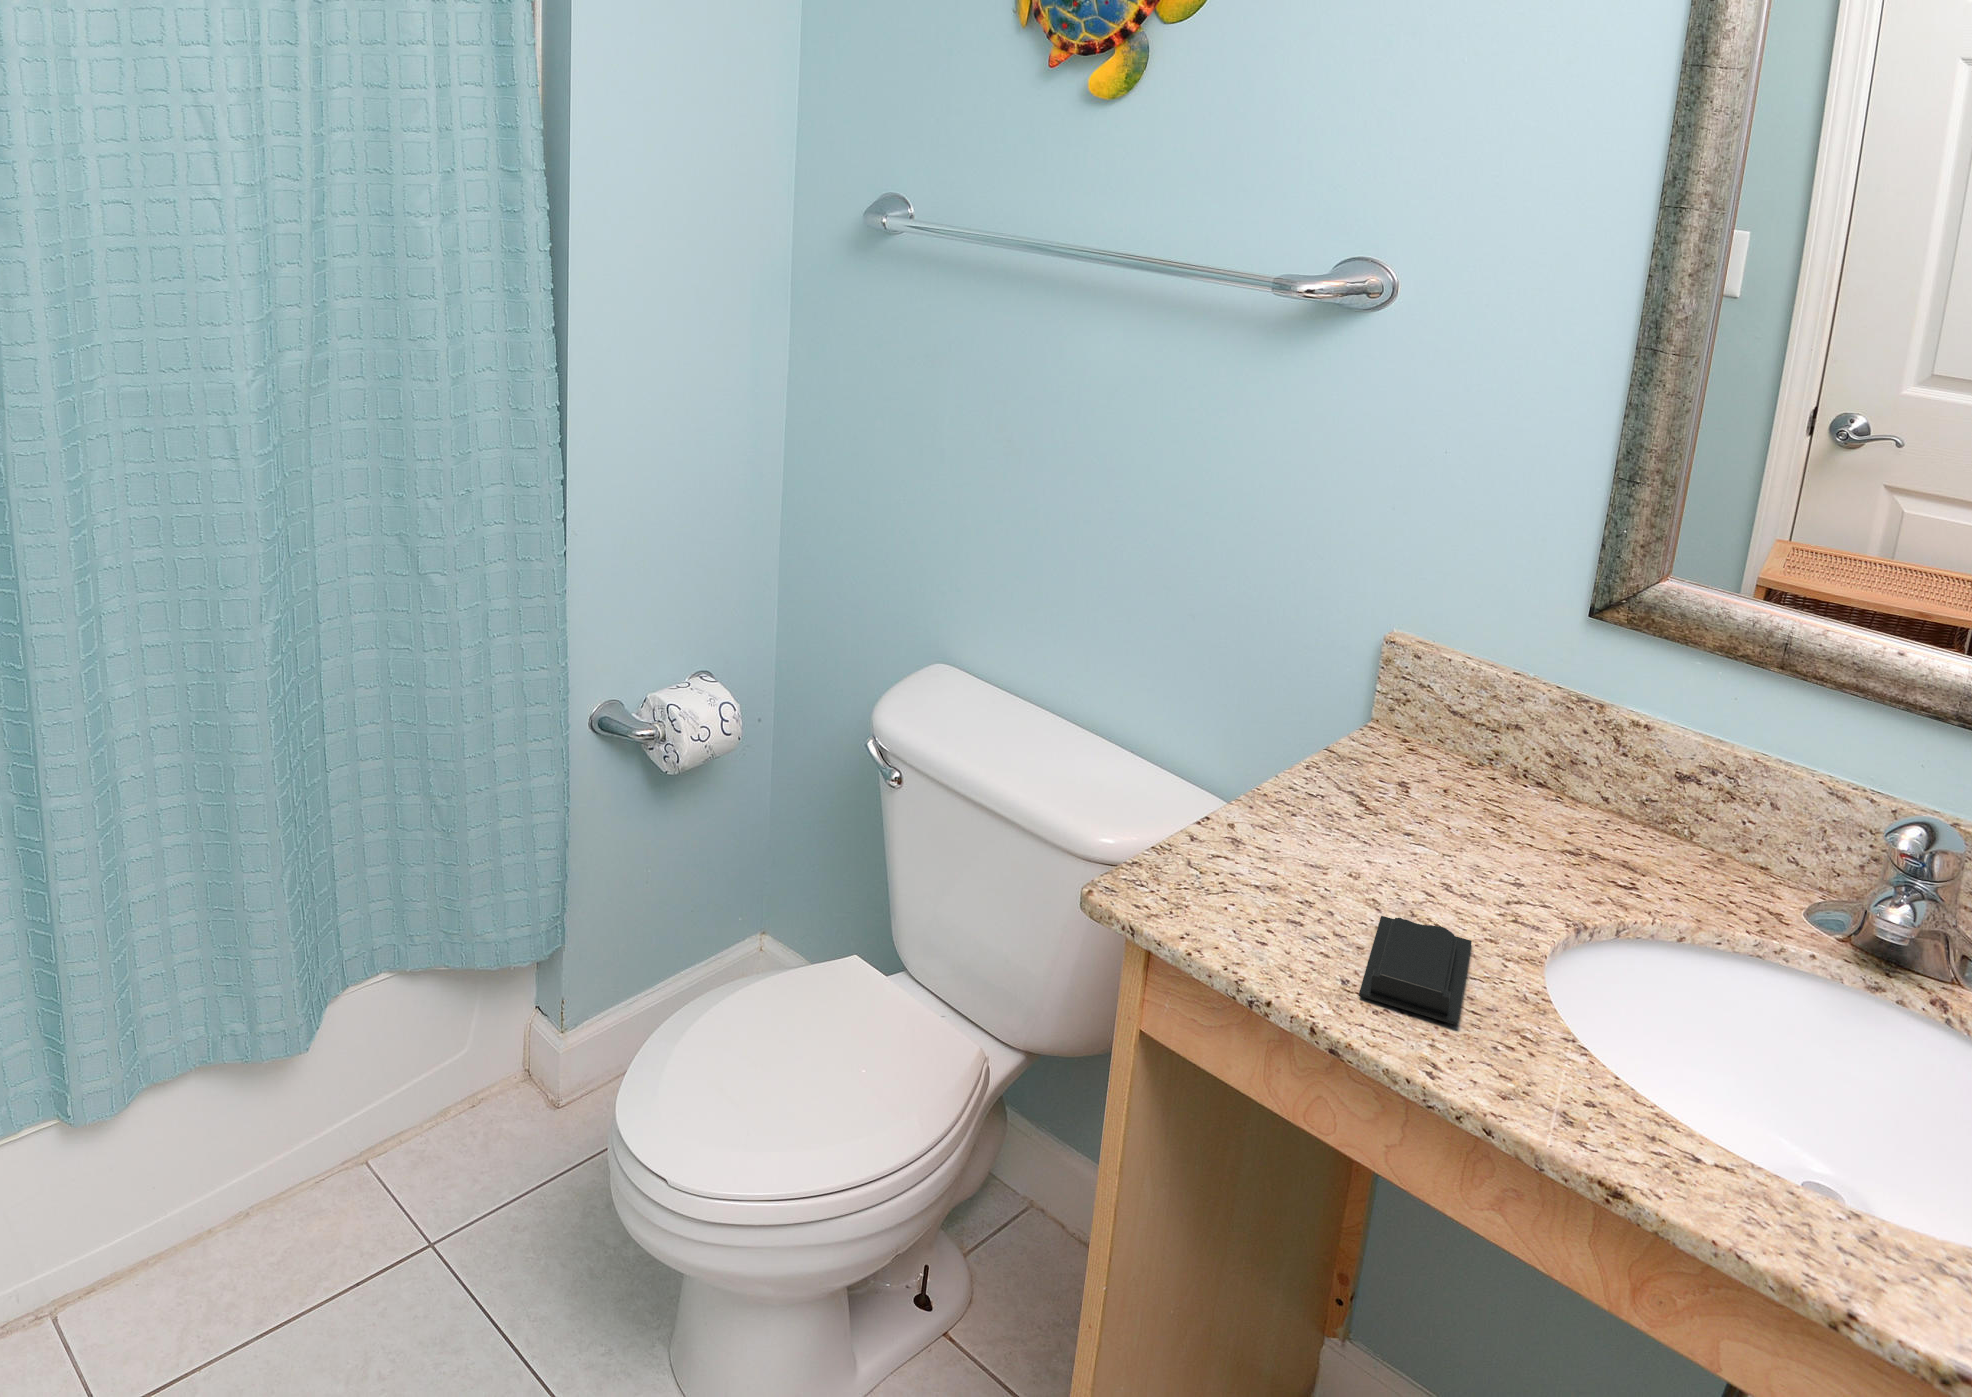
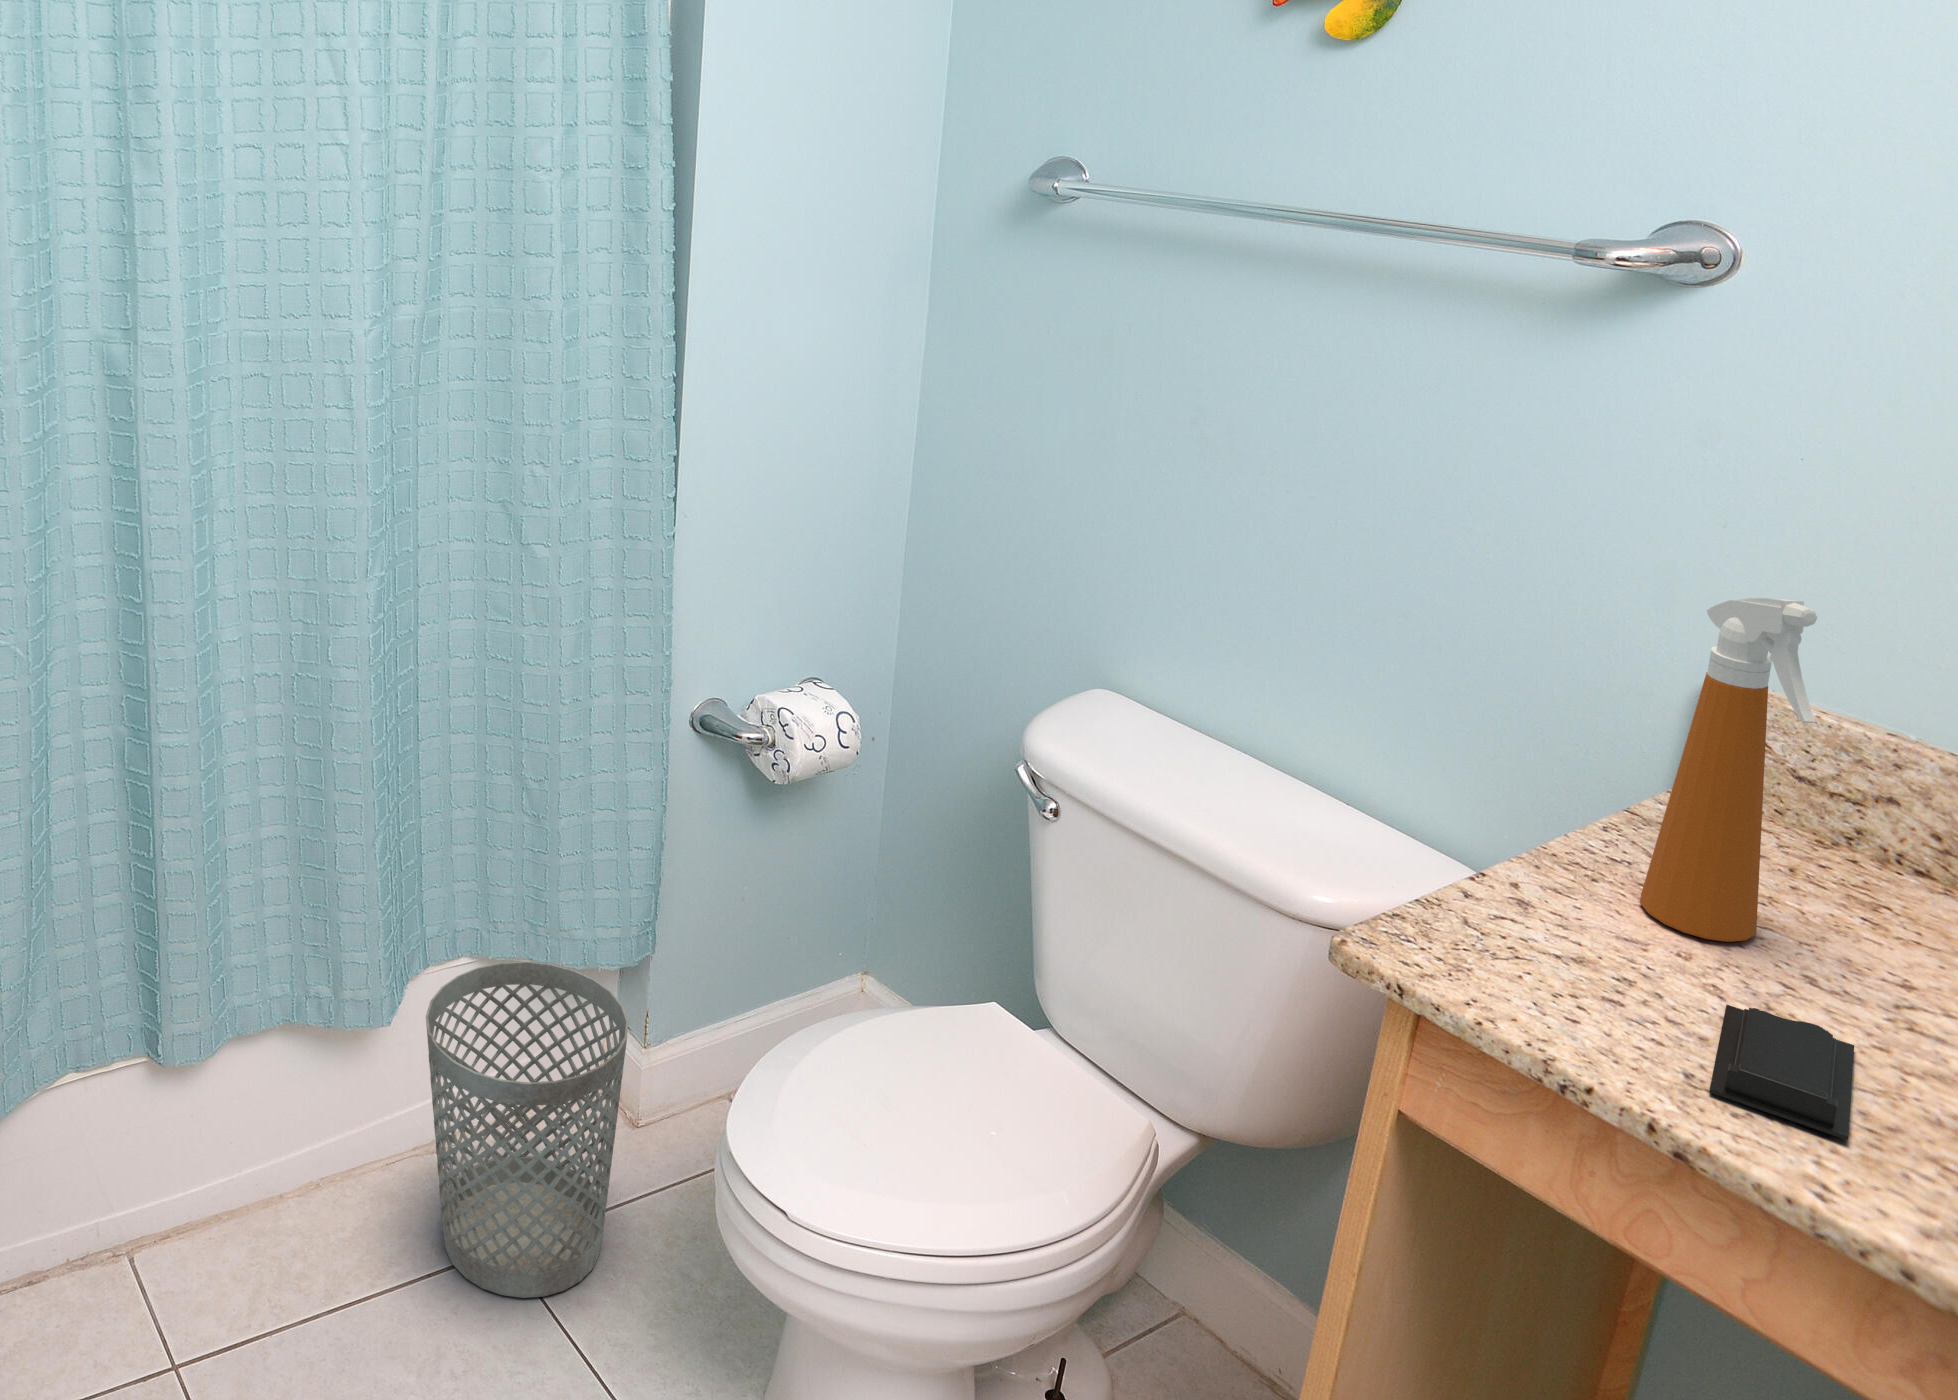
spray bottle: none [1326,572,1441,860] -> present [1640,598,1817,942]
wastebasket: none [327,962,524,1285] -> present [426,962,628,1298]

